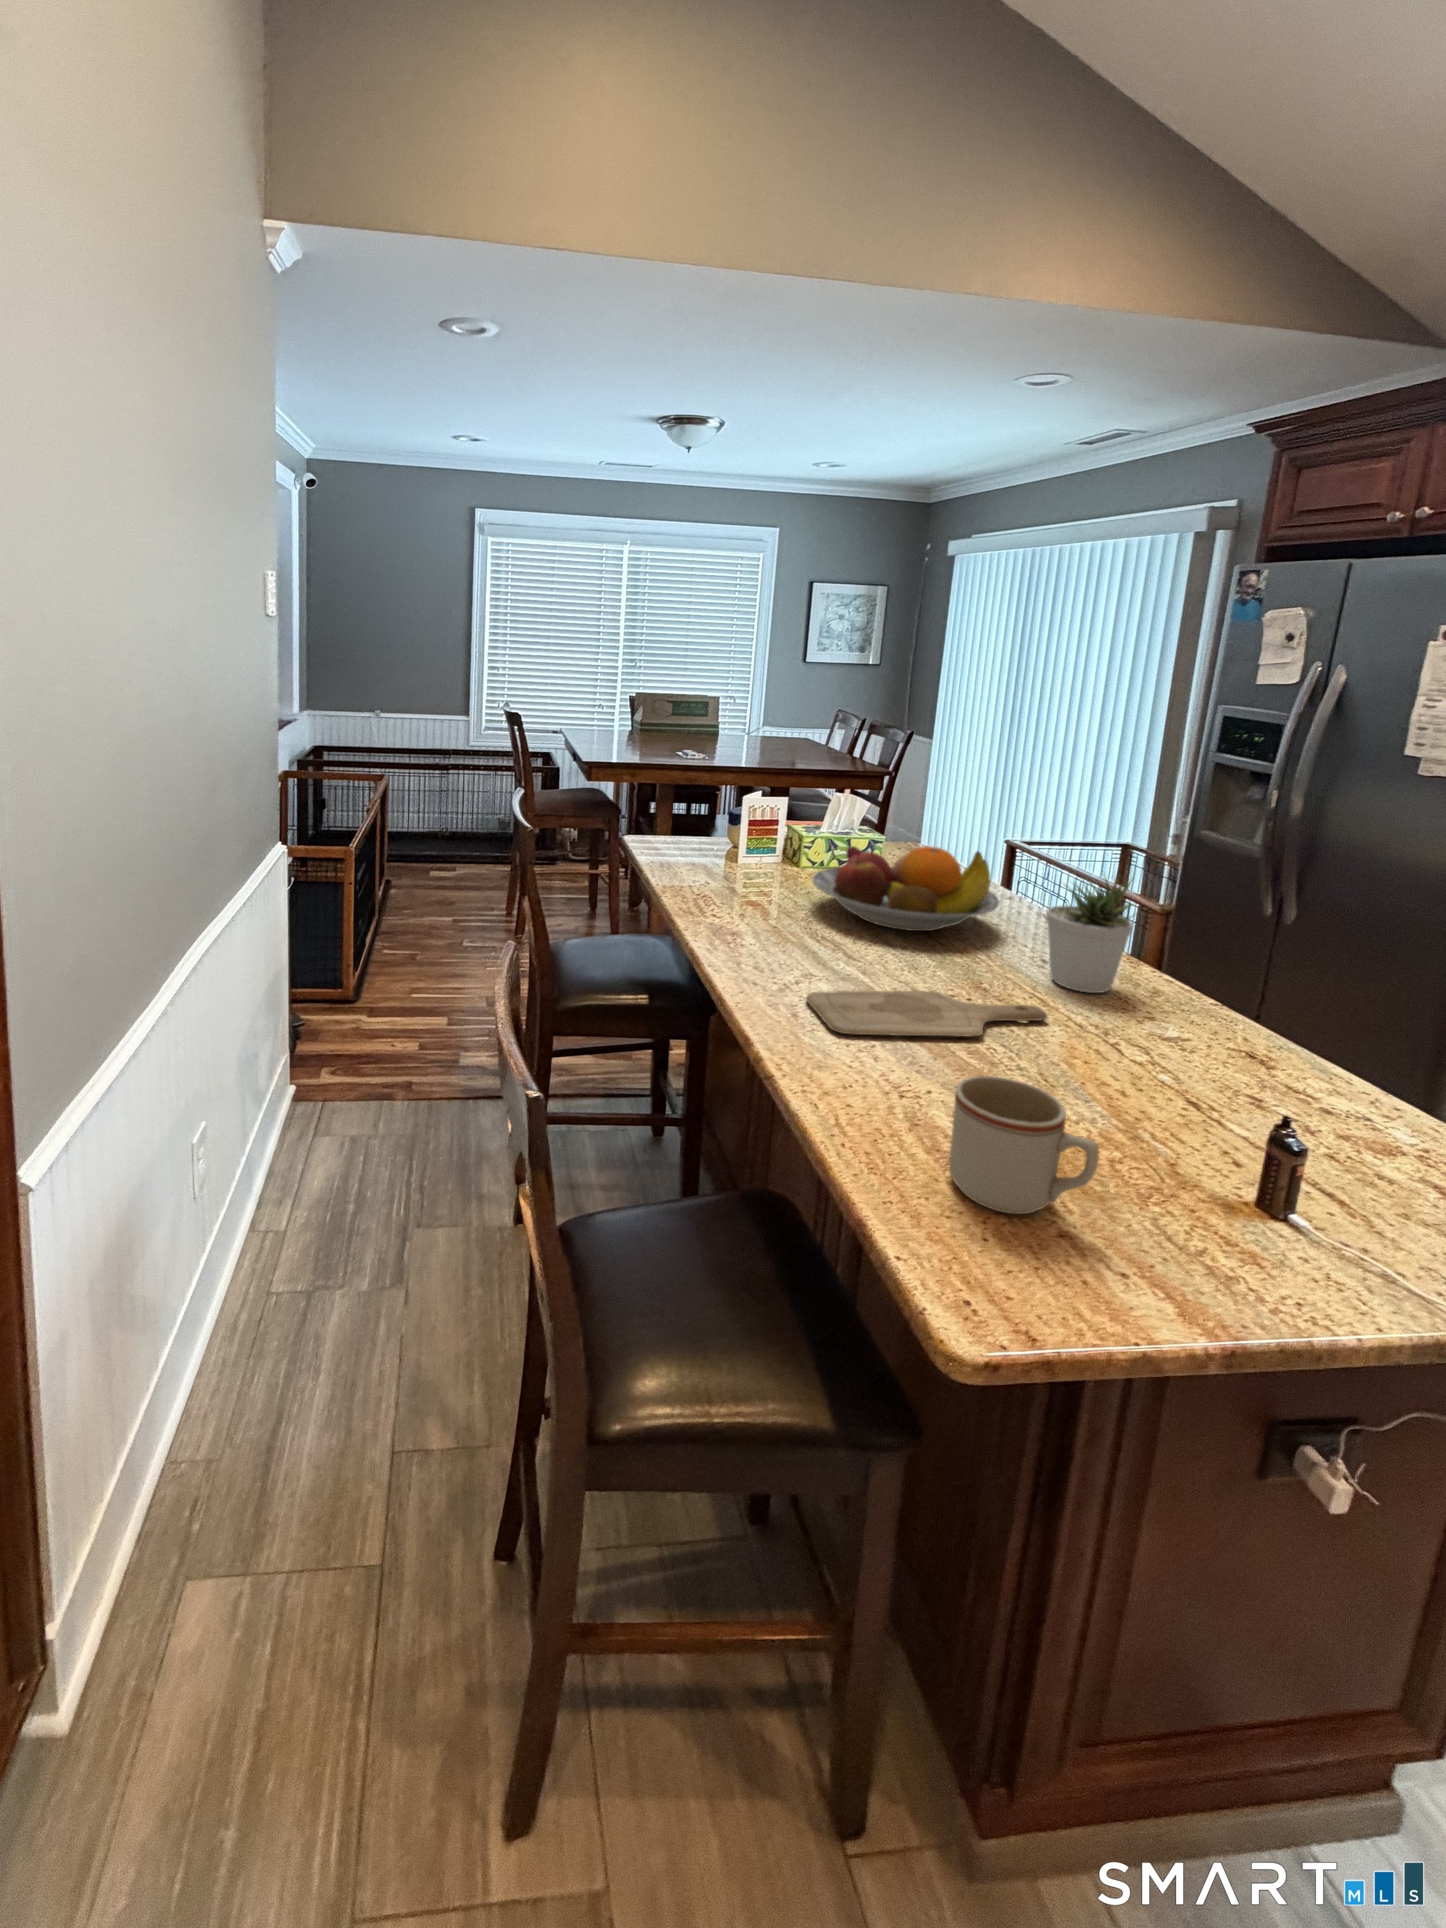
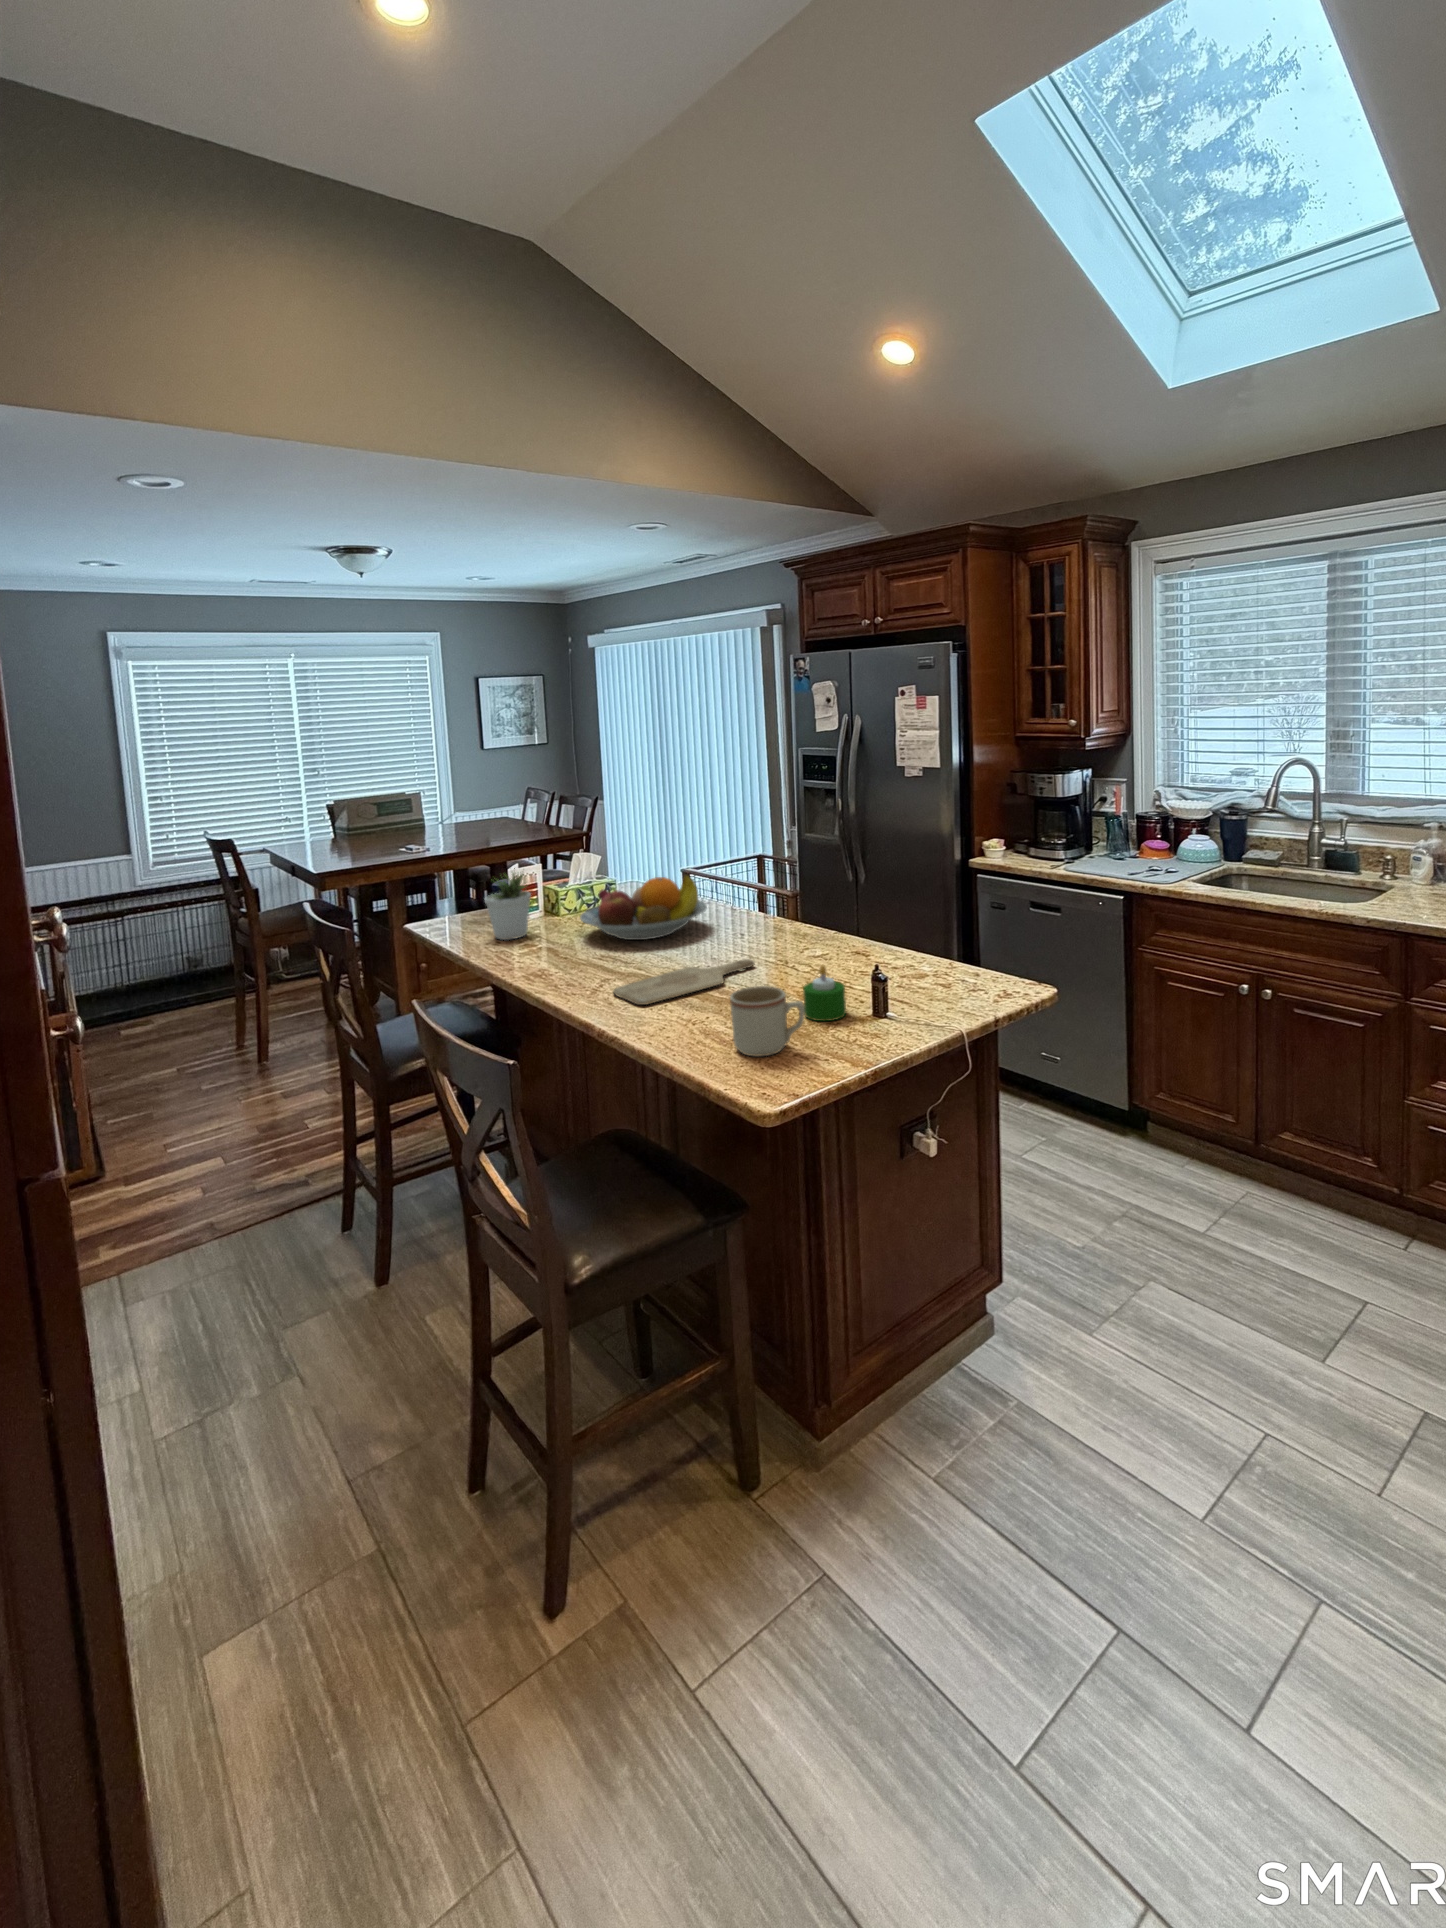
potted plant: present [1046,875,1133,993] -> present [485,868,531,940]
candle: none [1107,1075,1203,1184] -> present [803,965,846,1021]

